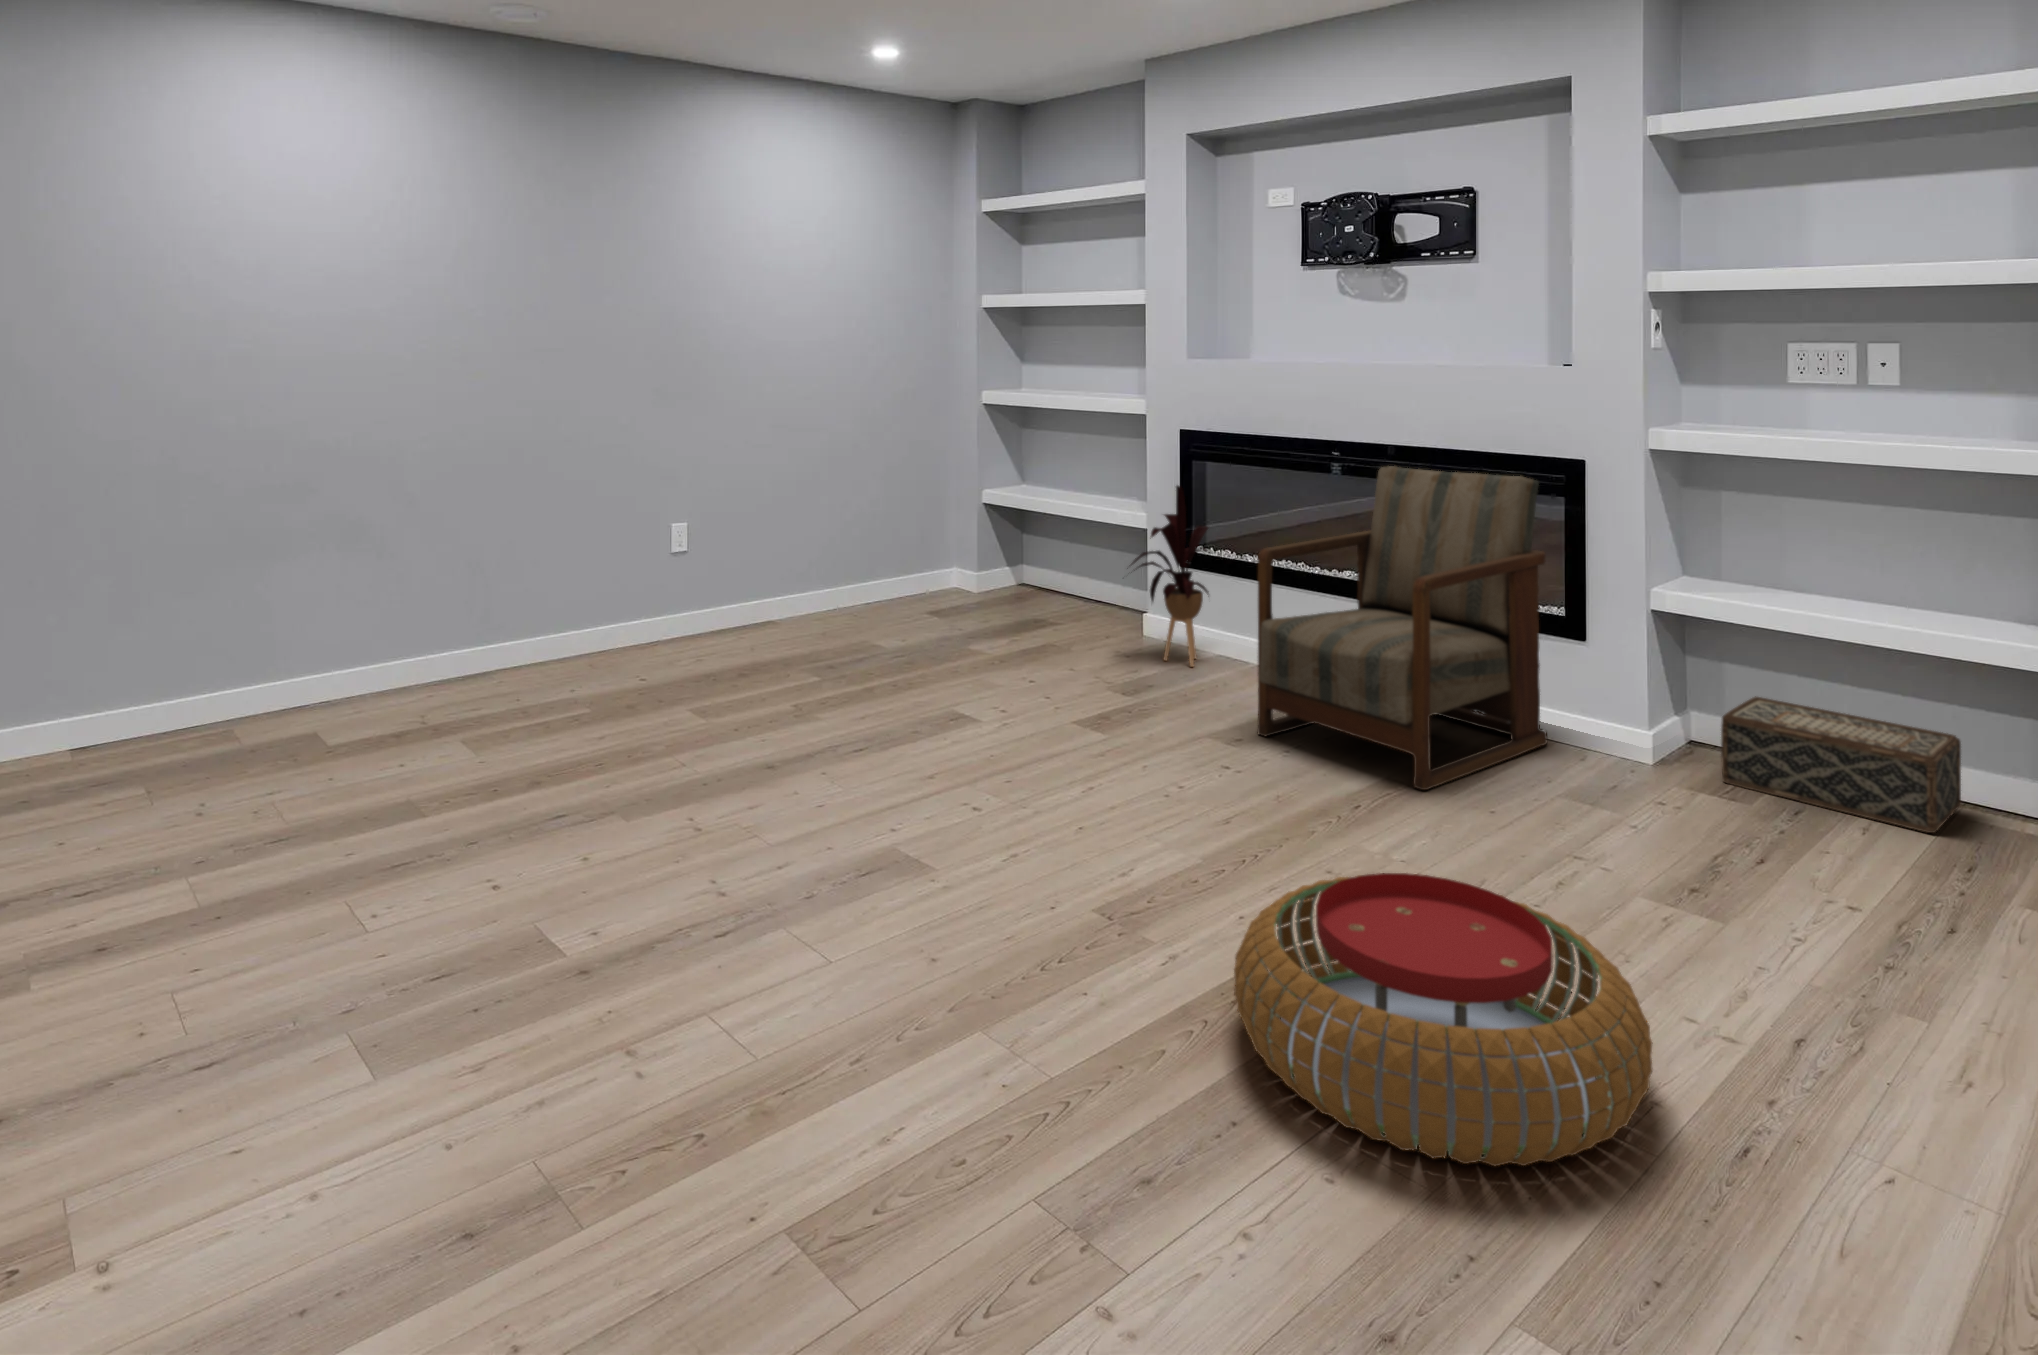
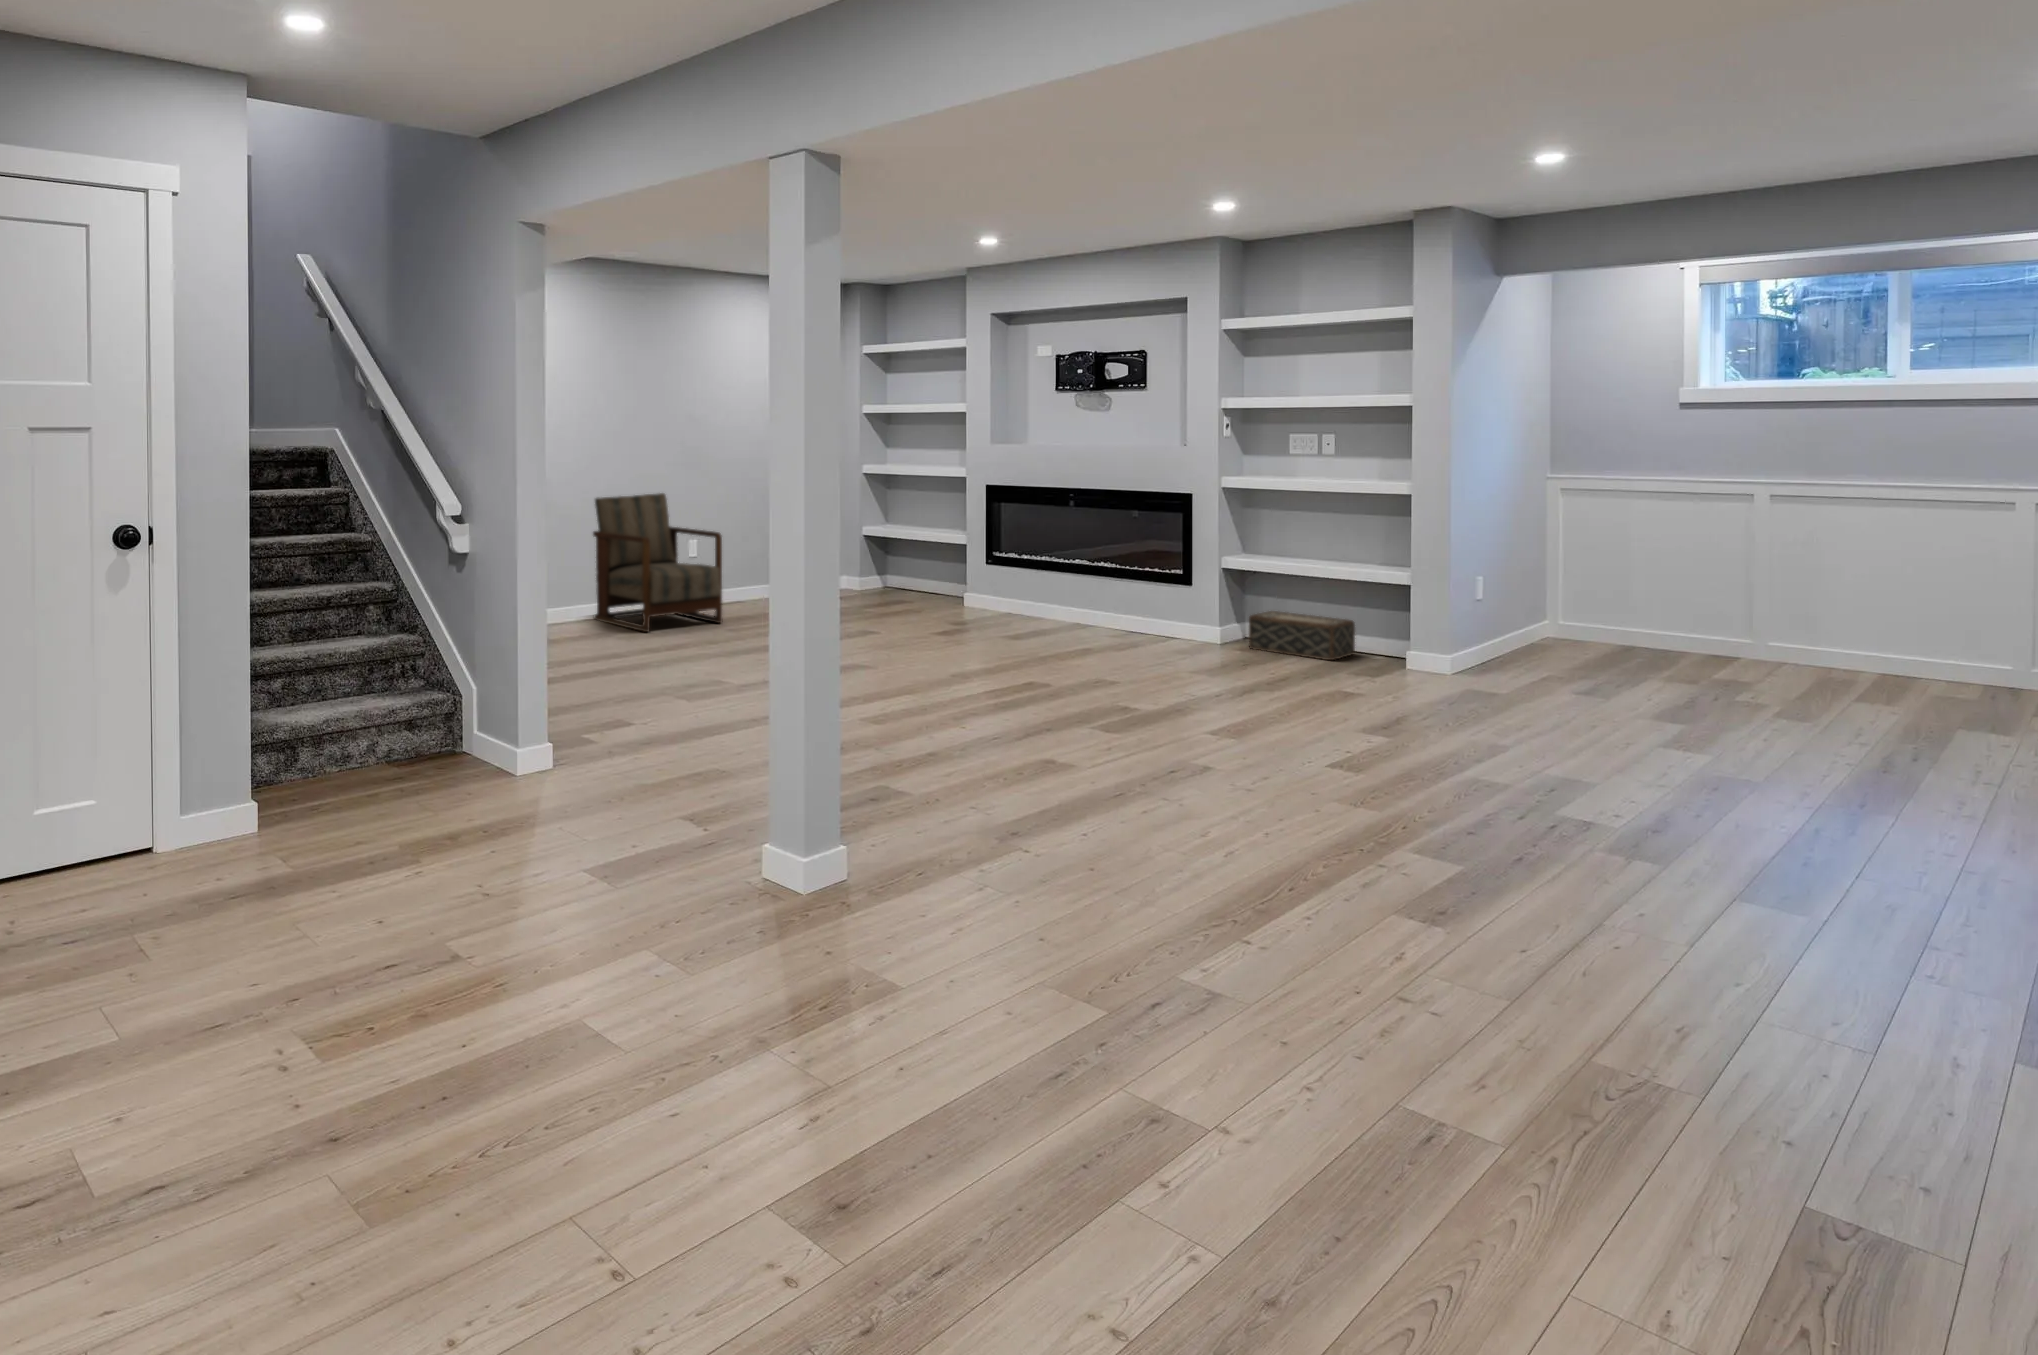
armchair: present [1258,466,1547,790] -> present [593,493,722,632]
house plant: present [1131,486,1209,667] -> none [952,514,1003,615]
pouf: present [1234,873,1653,1166] -> none [1003,641,1153,715]

